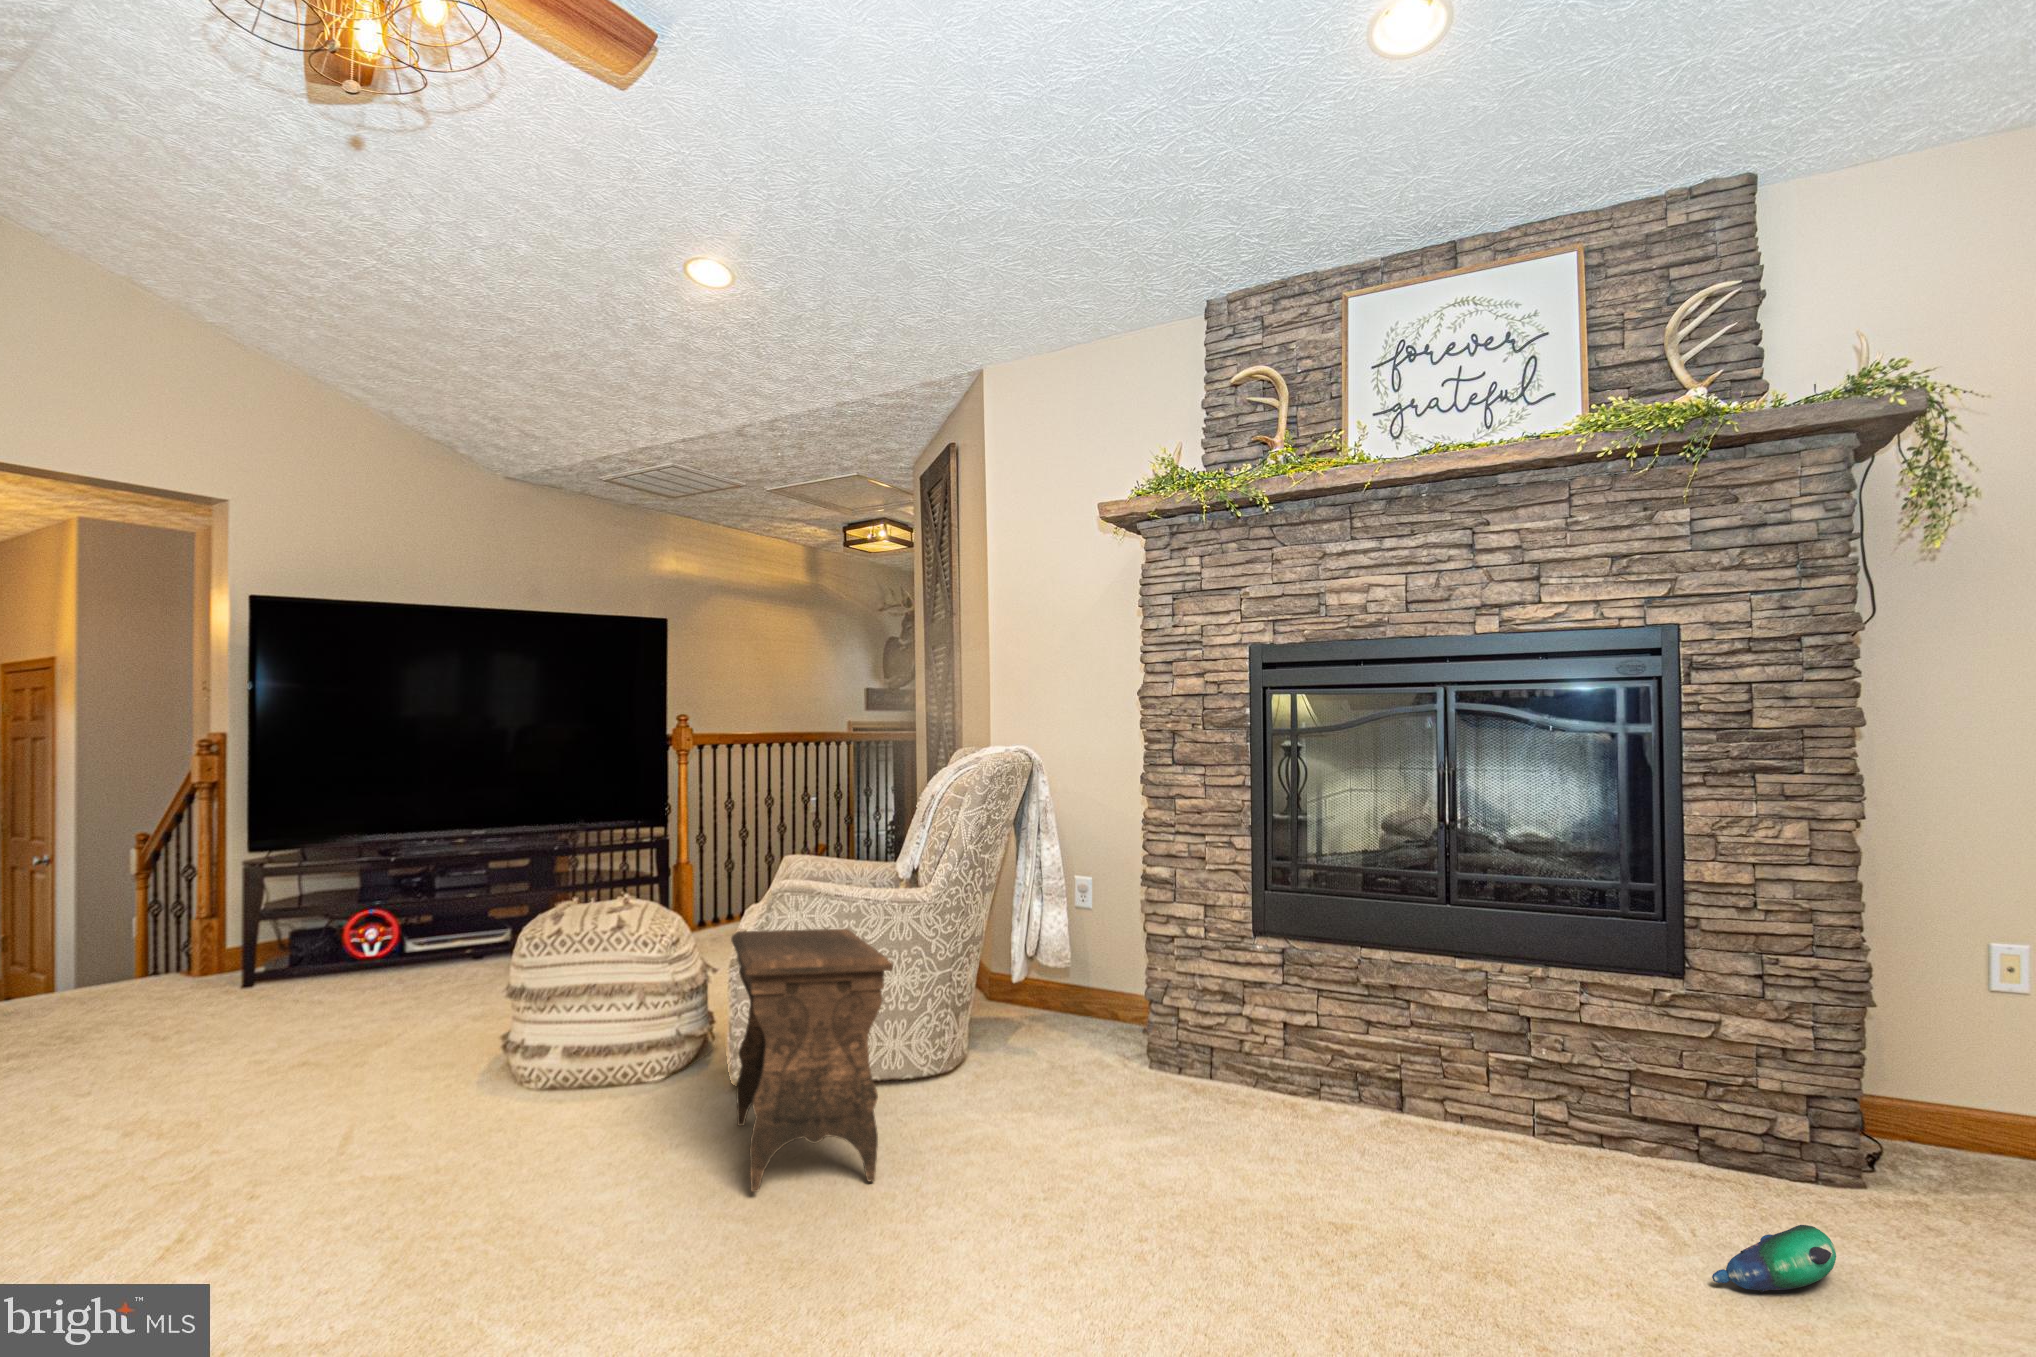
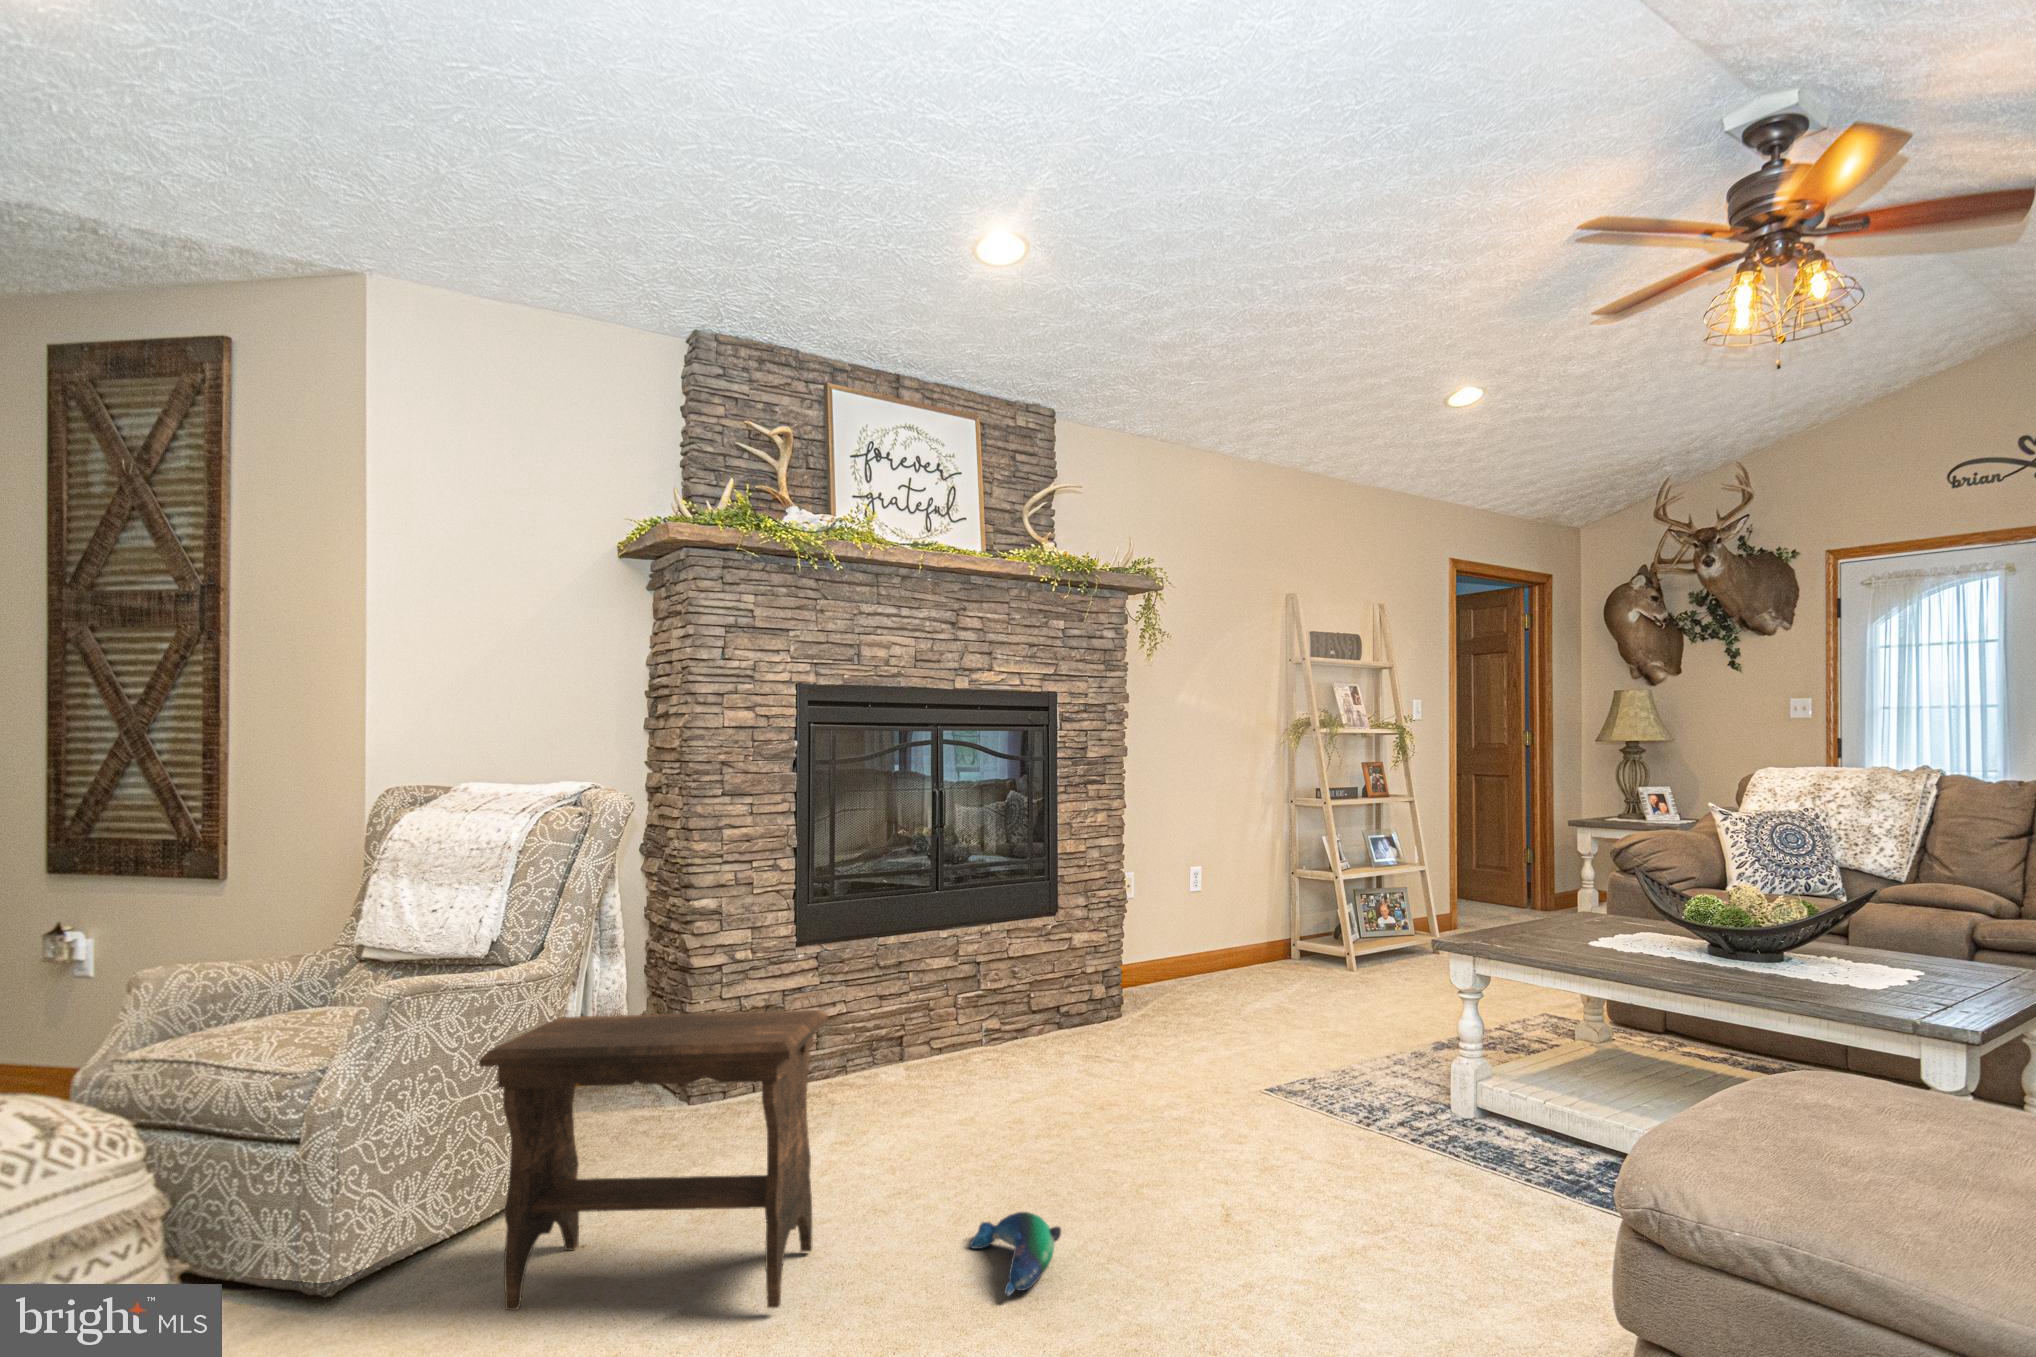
plush toy: present [1712,1225,1836,1292] -> present [970,1212,1061,1296]

